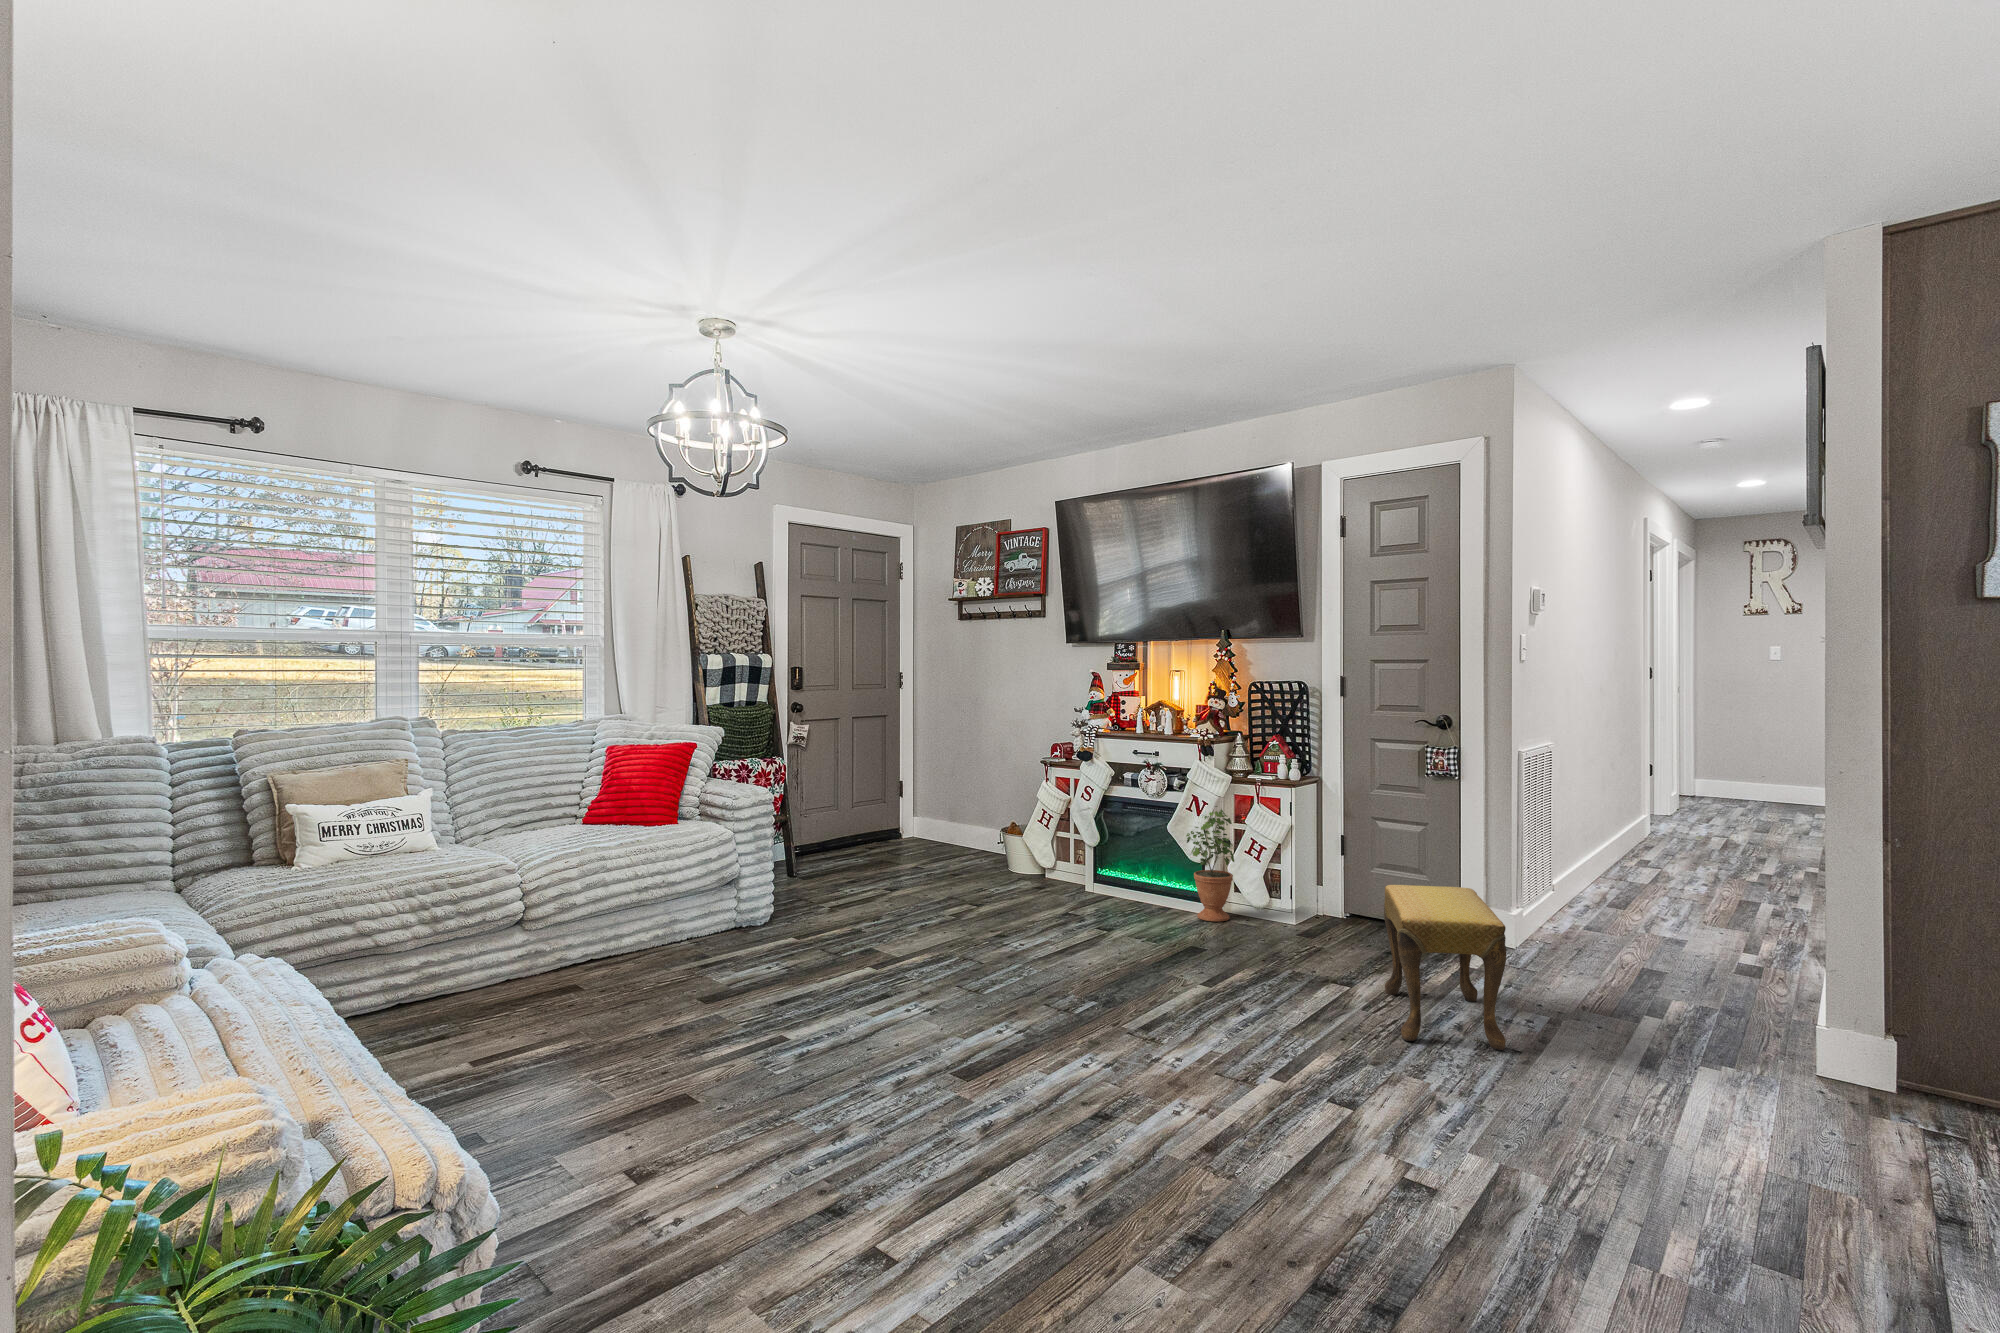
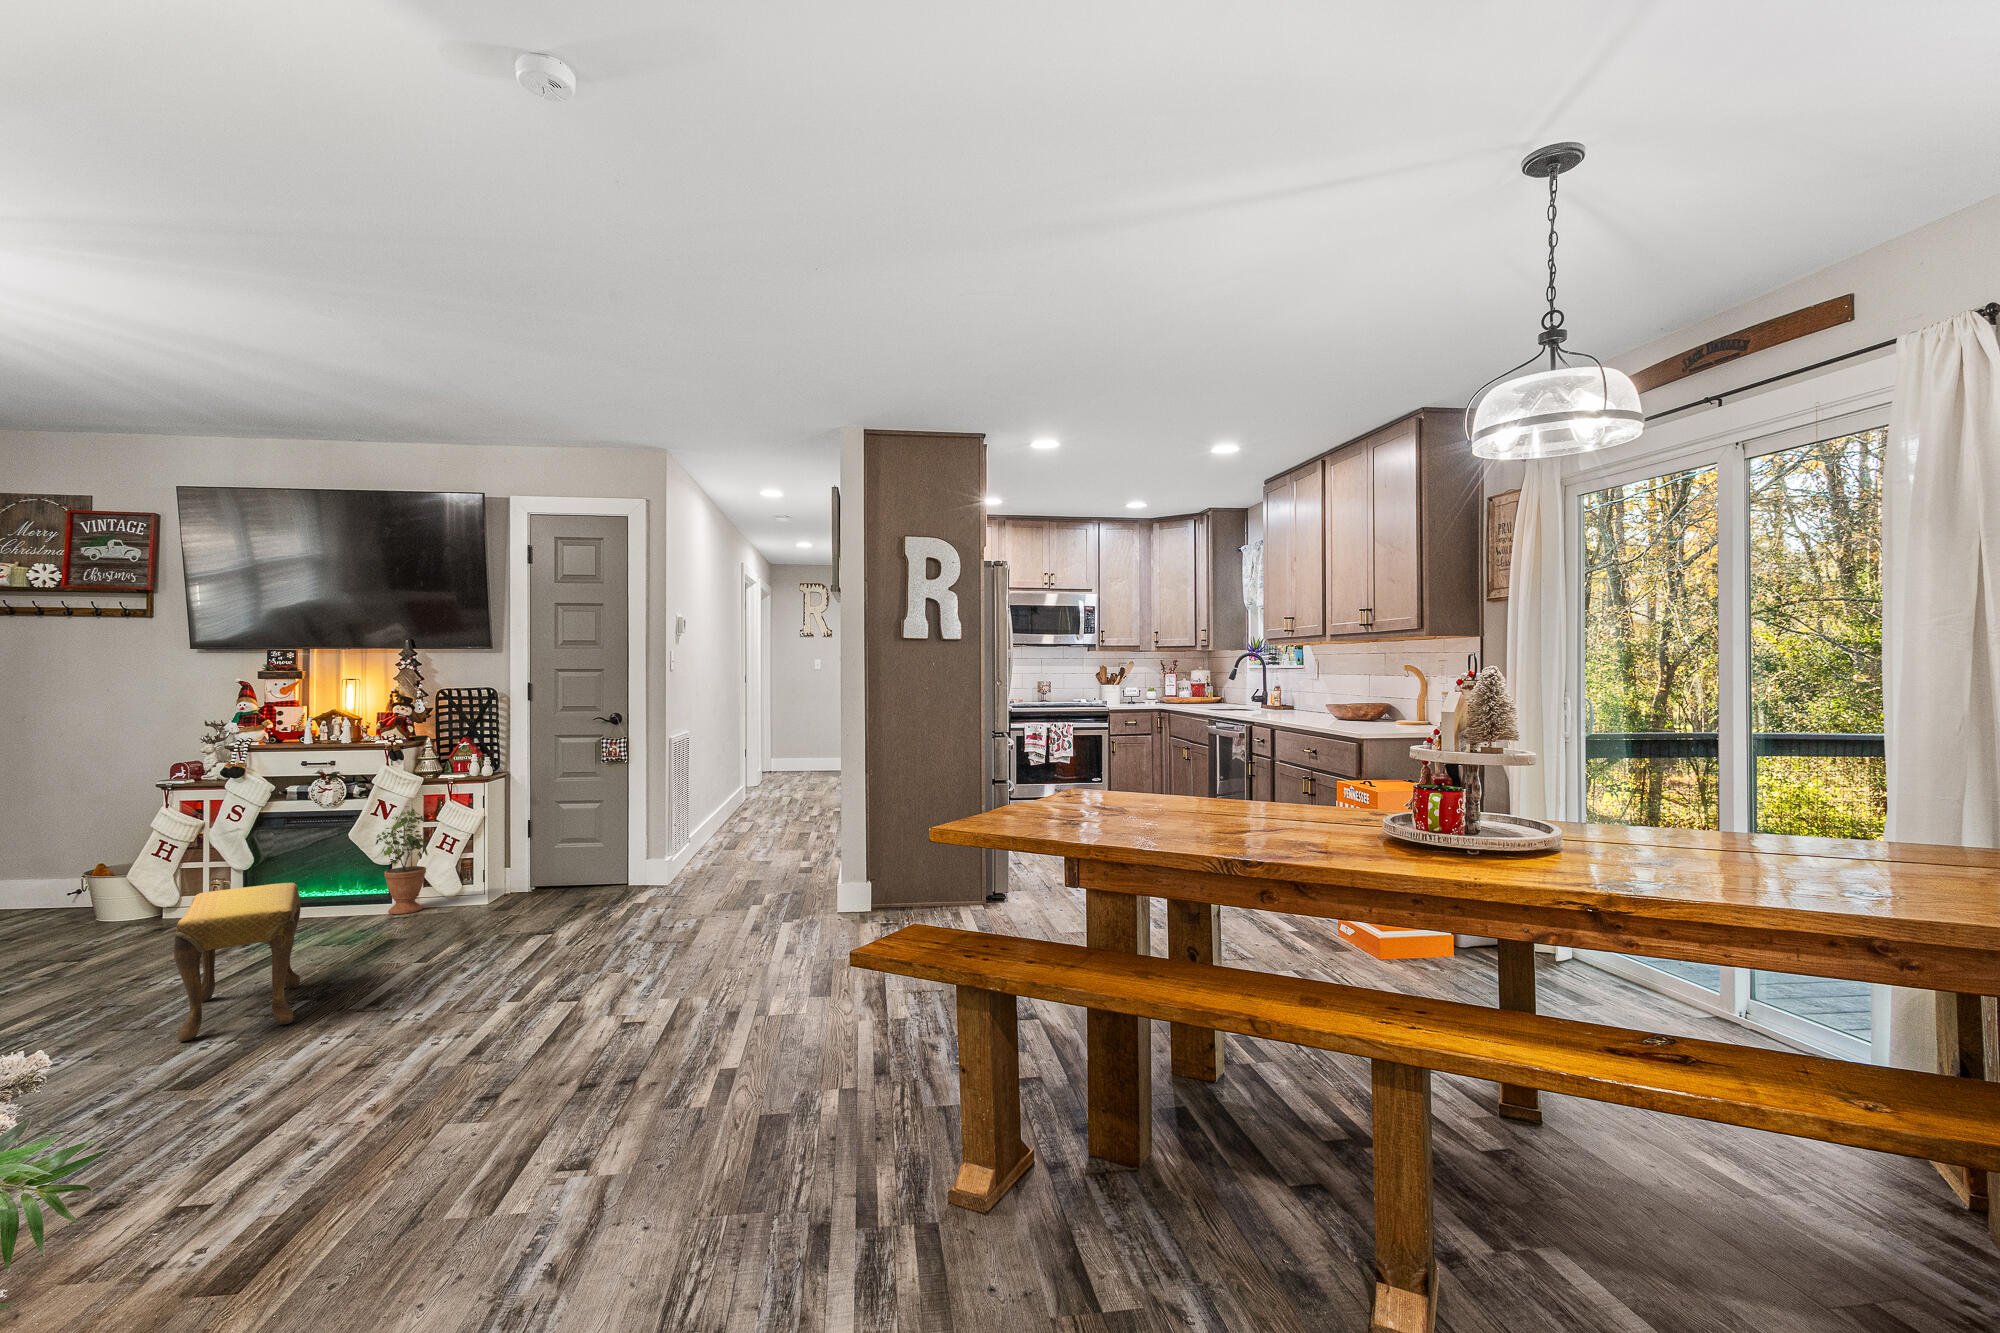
footstool: present [1384,885,1506,1050] -> present [174,883,300,1041]

